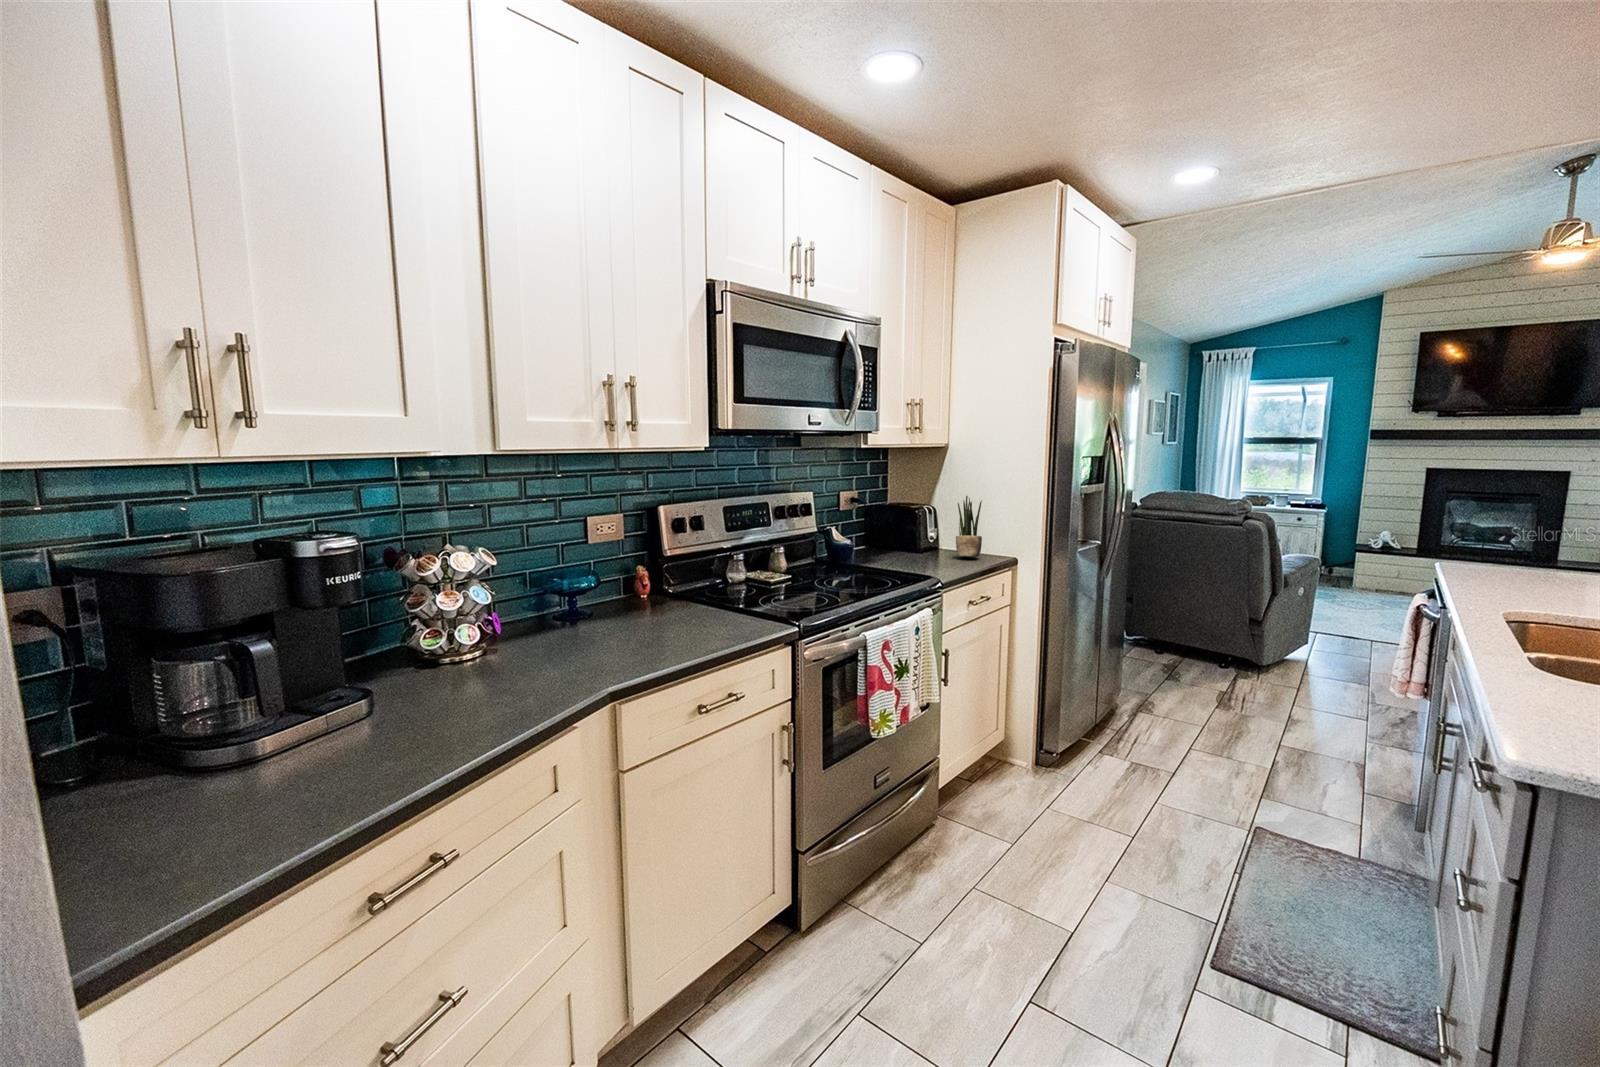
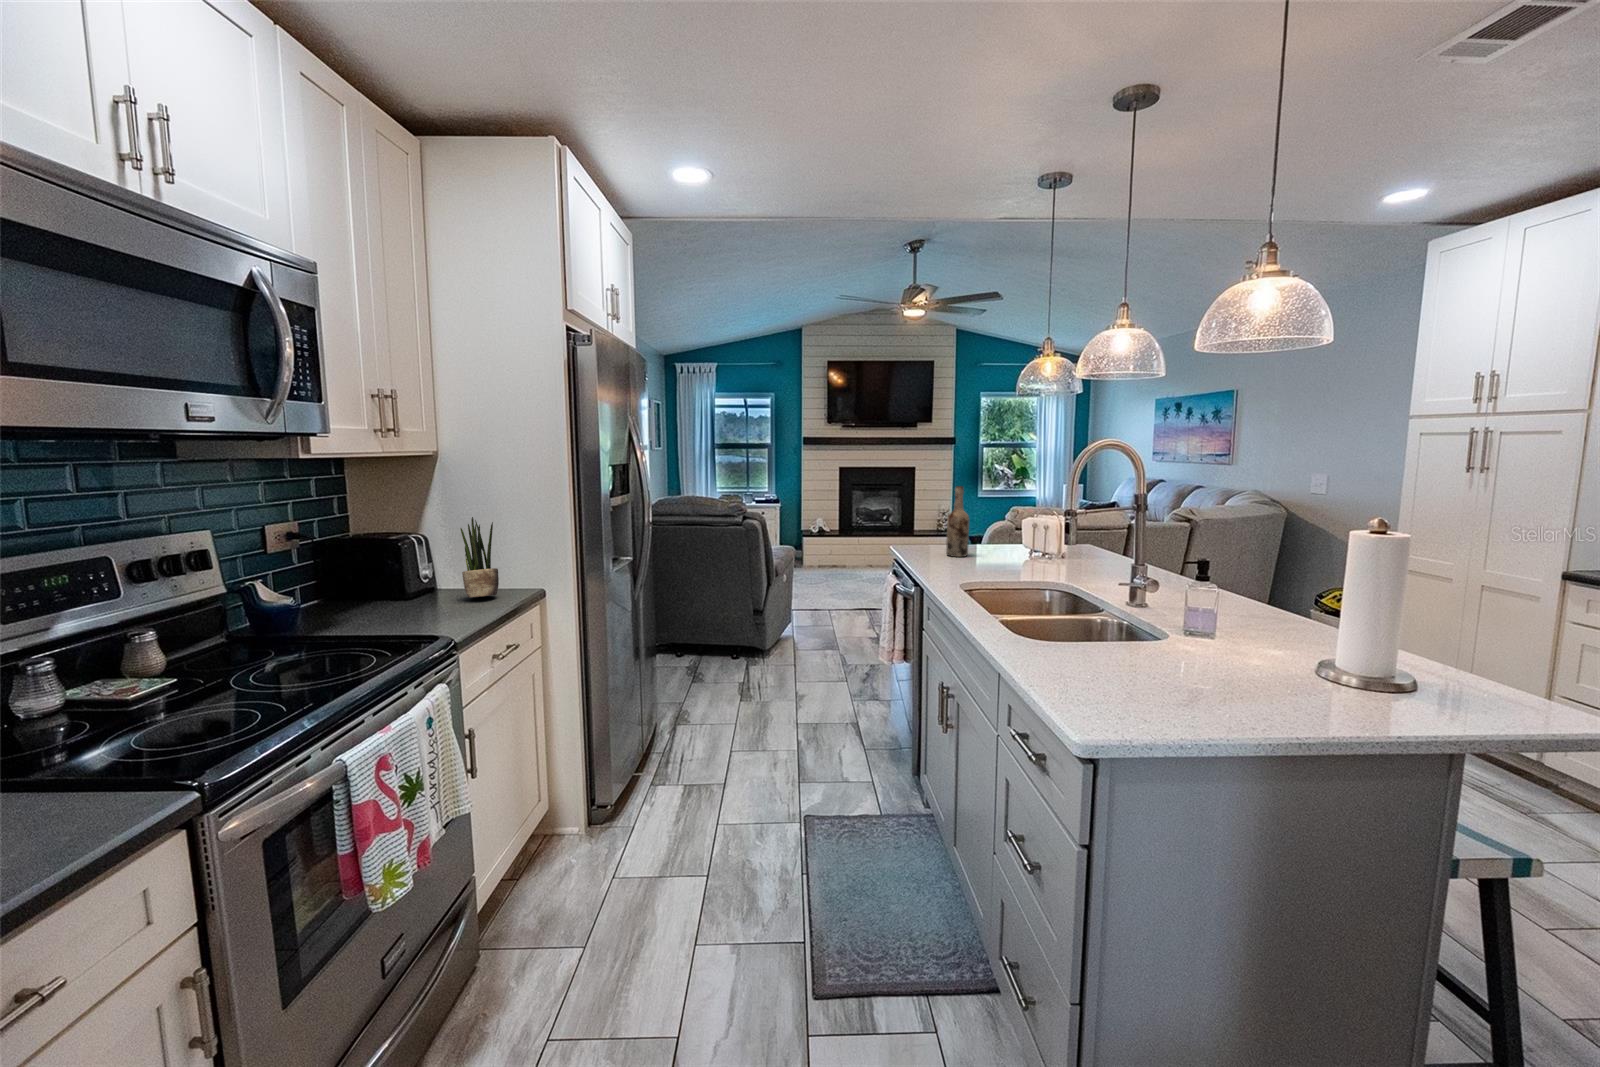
wine bottle: none [1521,495,1568,586] -> present [946,486,970,557]

